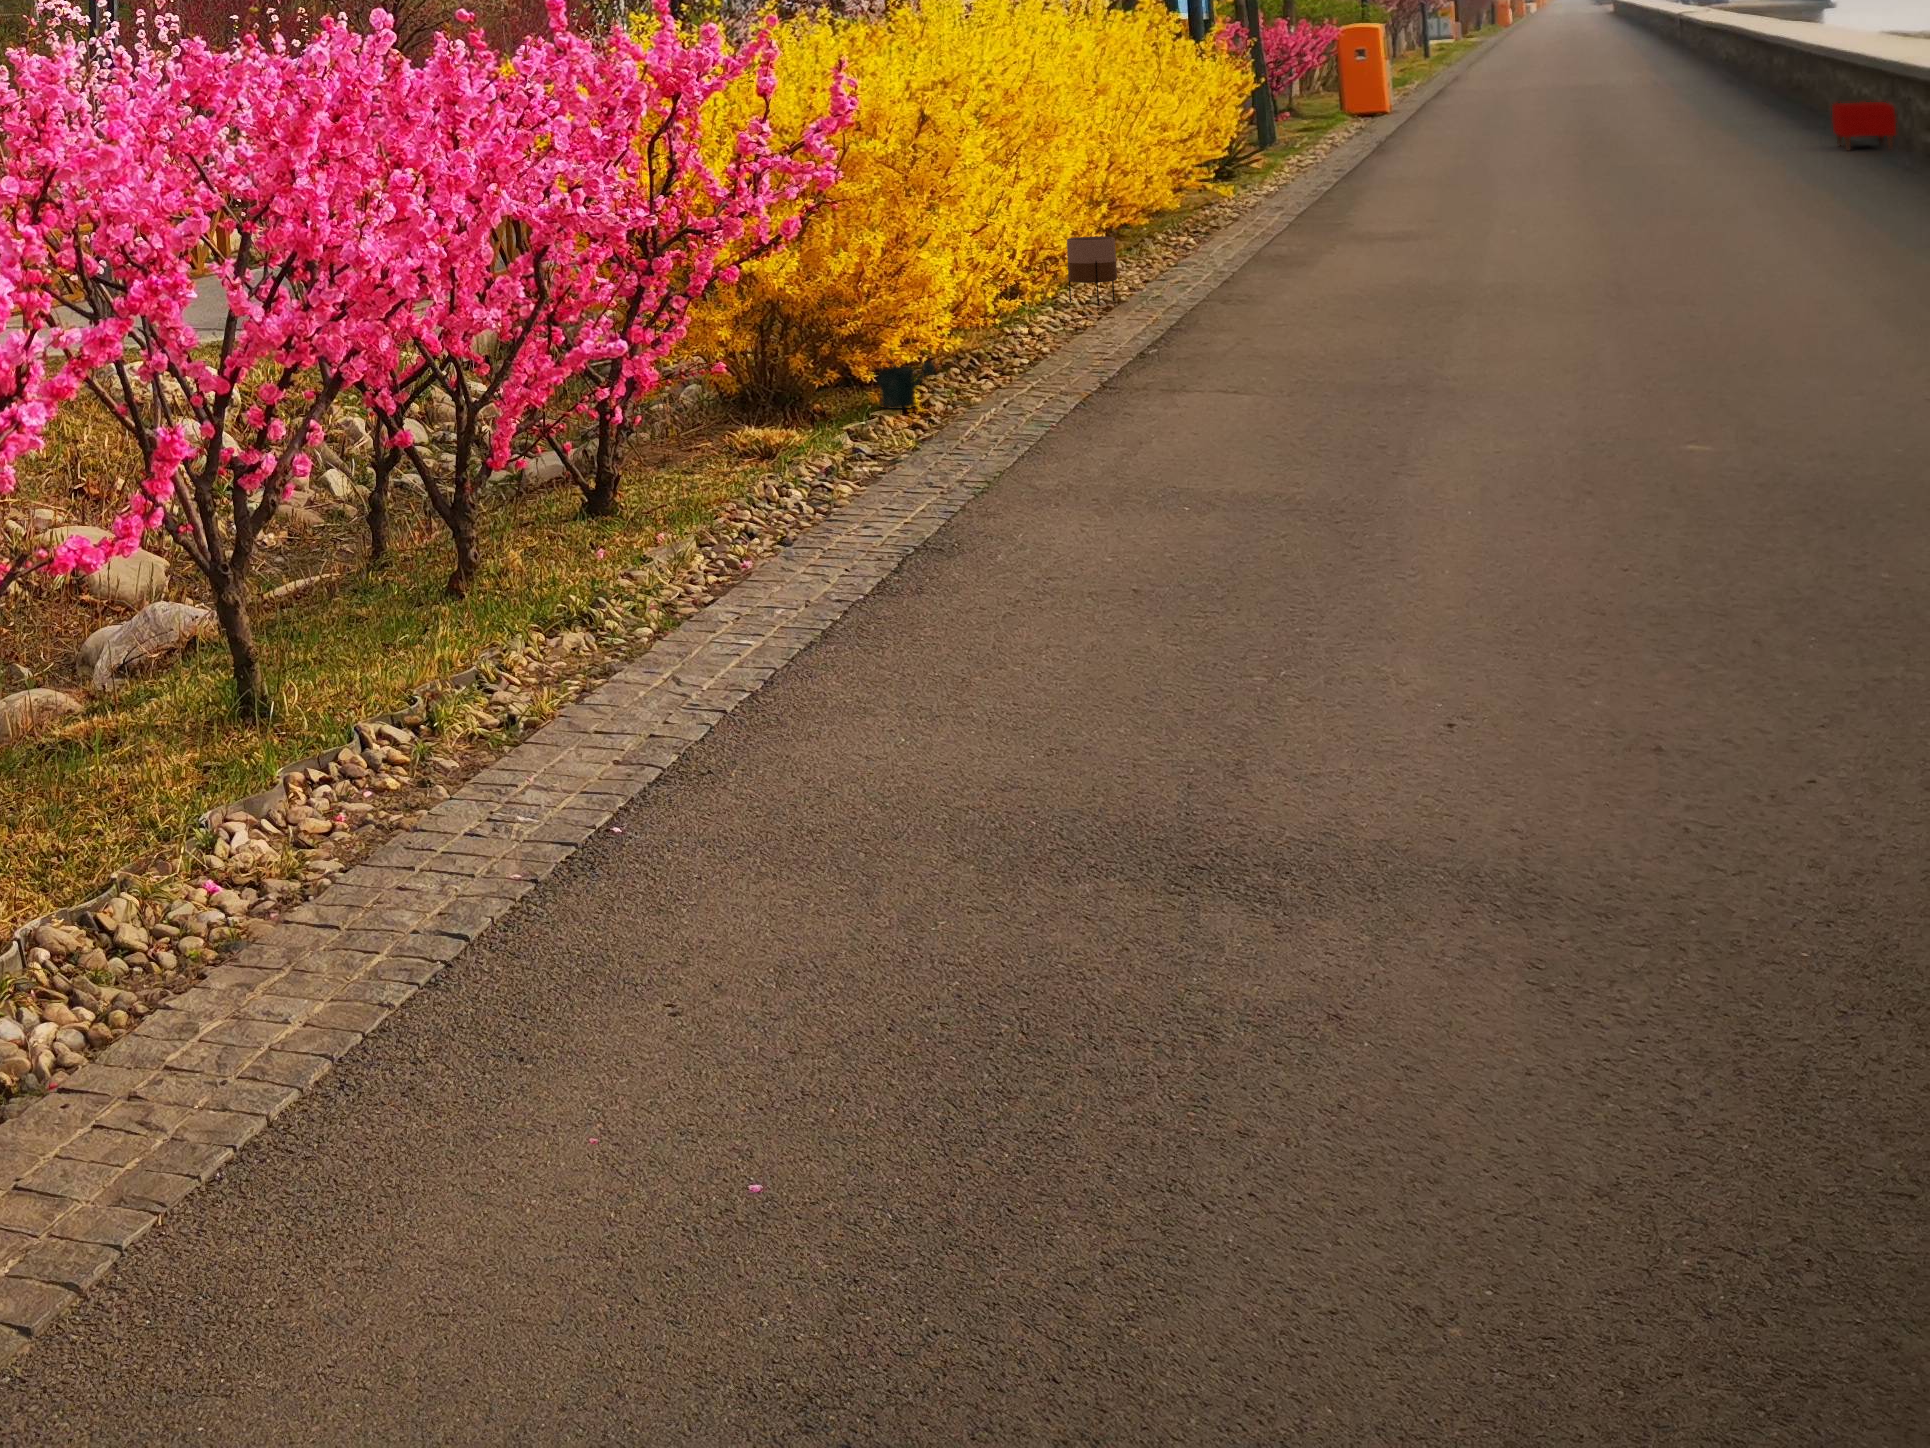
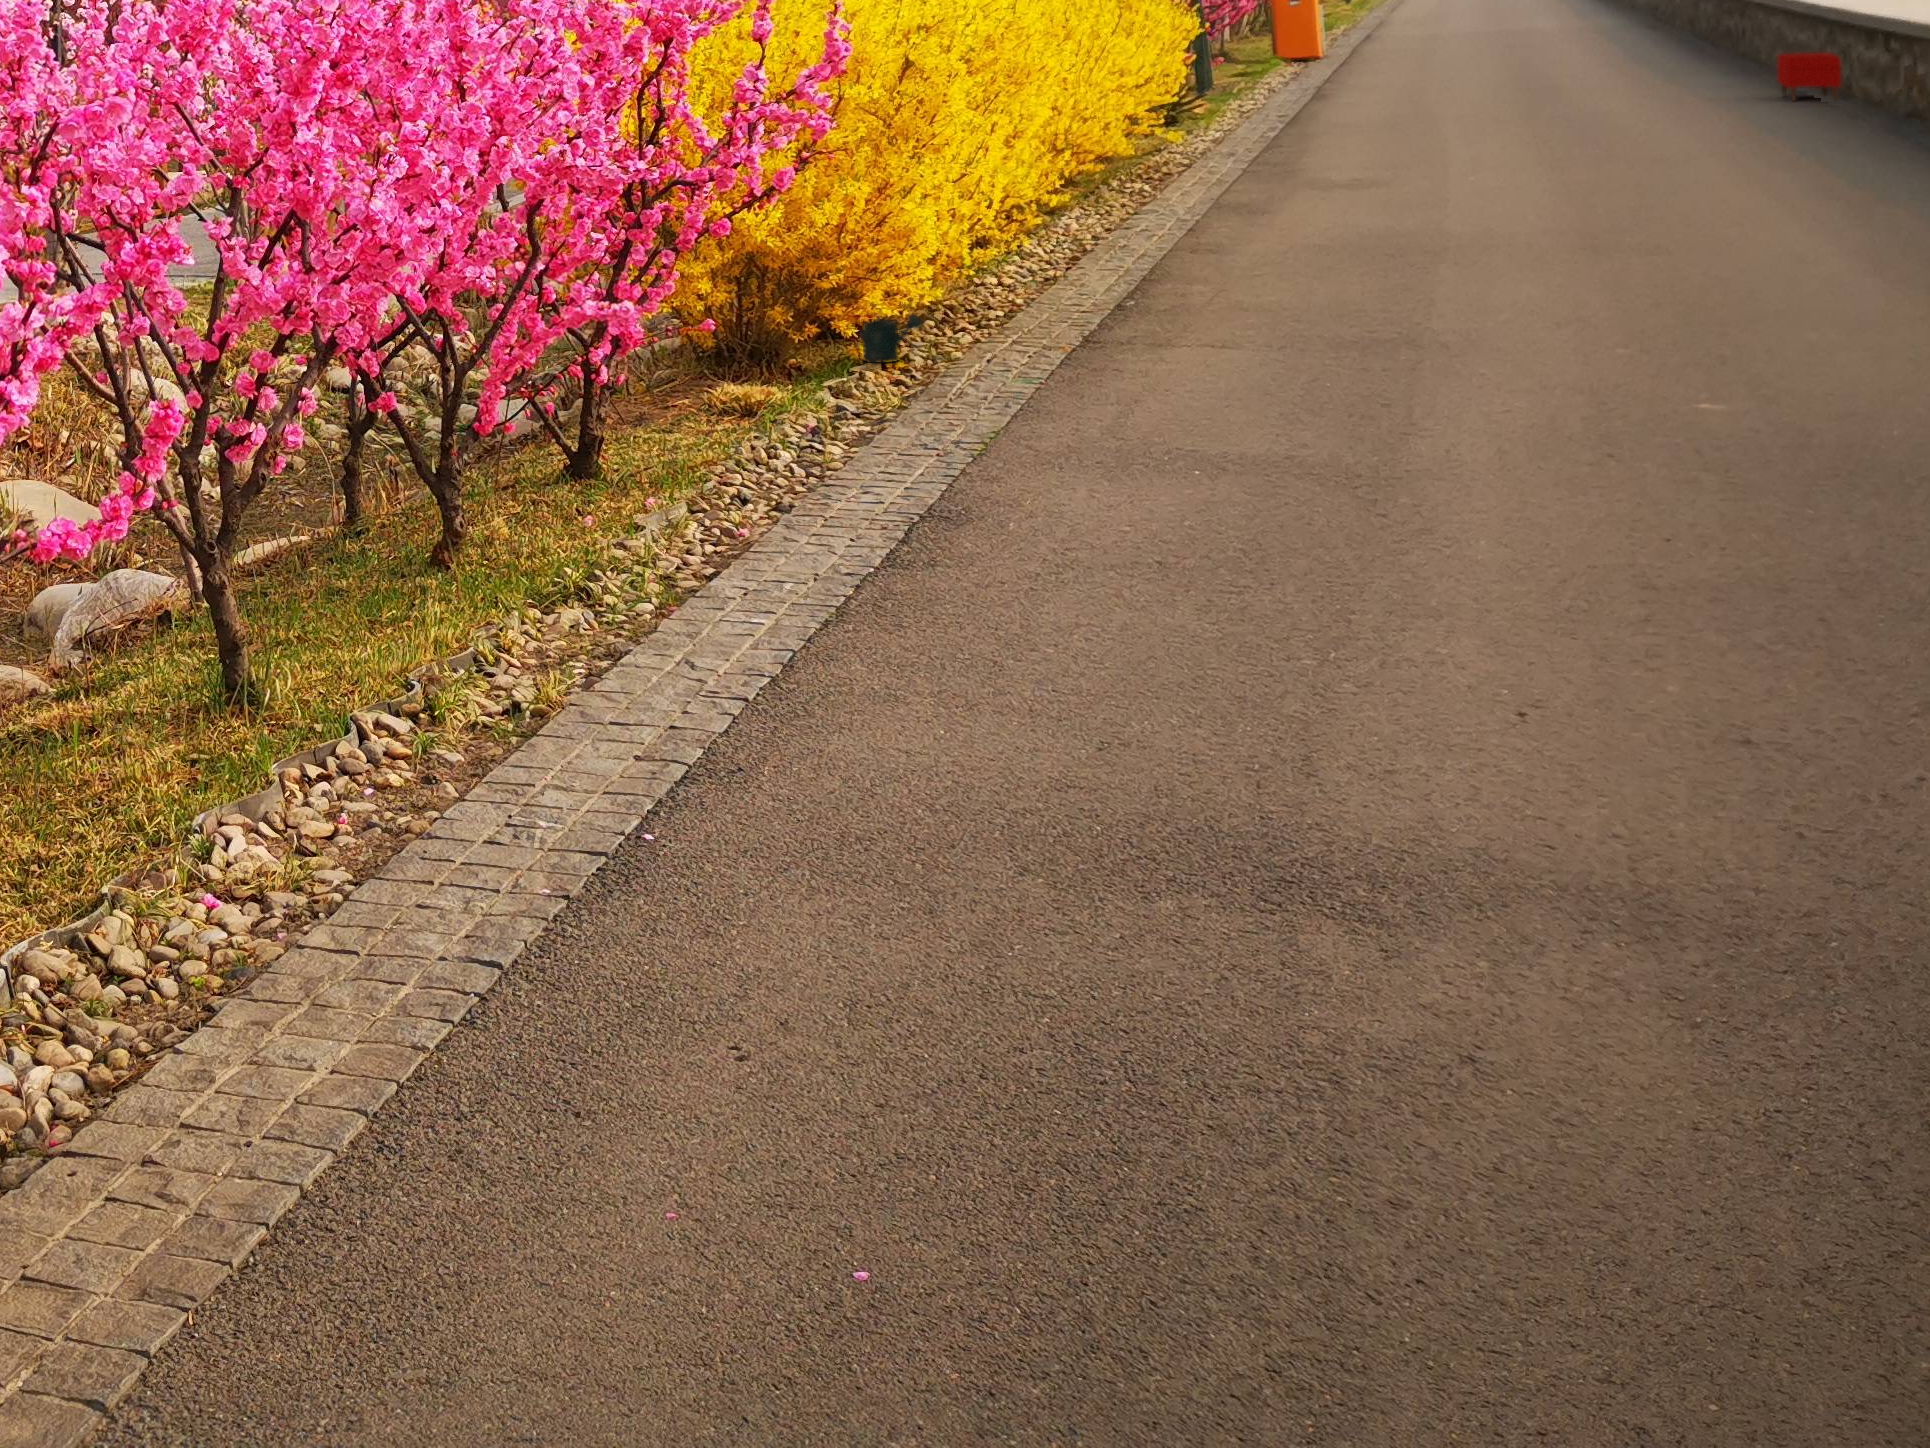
planter: present [1067,237,1117,305] -> none [1040,184,1090,254]

